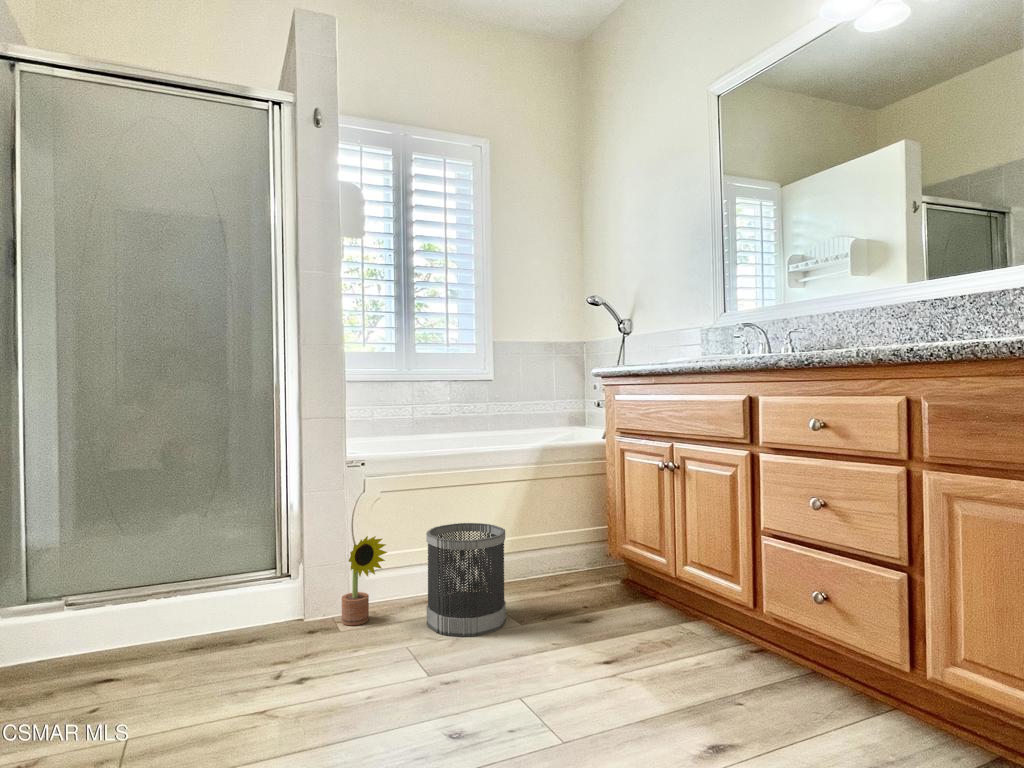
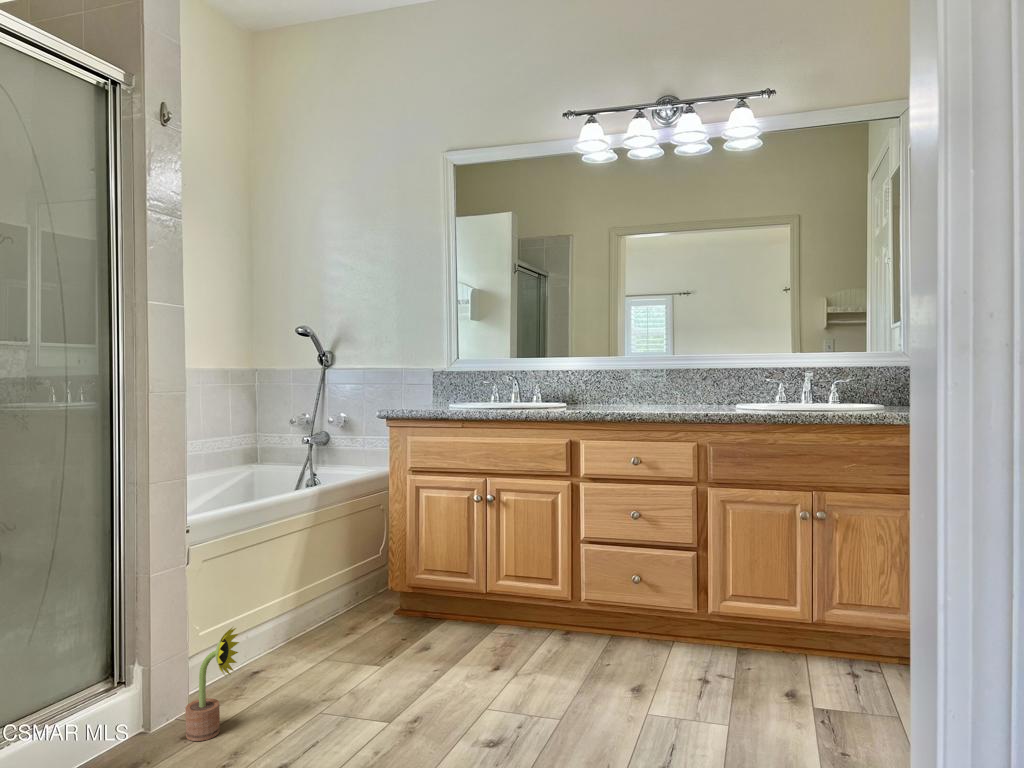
wastebasket: present [426,523,506,637] -> none [277,585,365,710]

